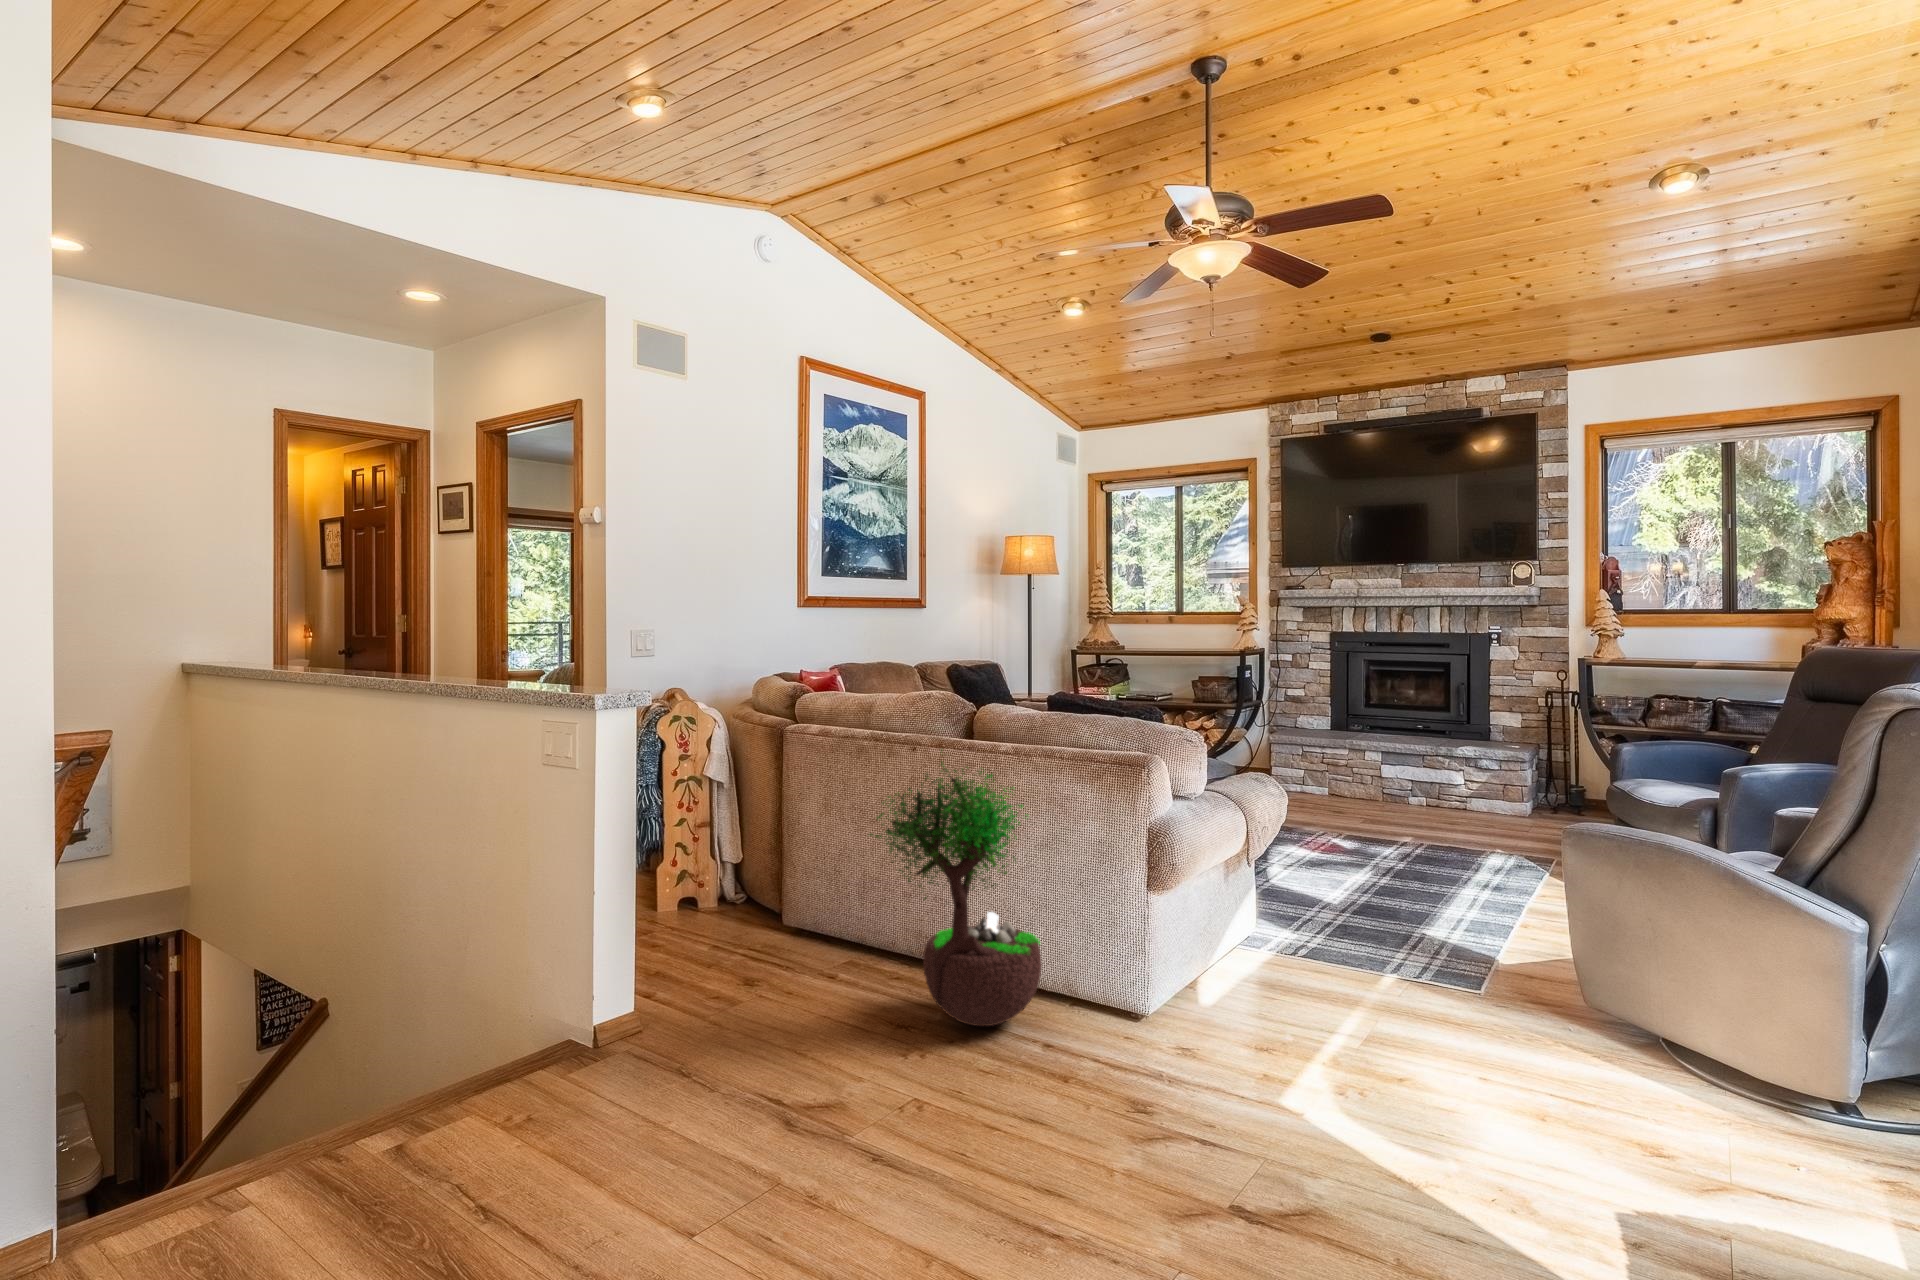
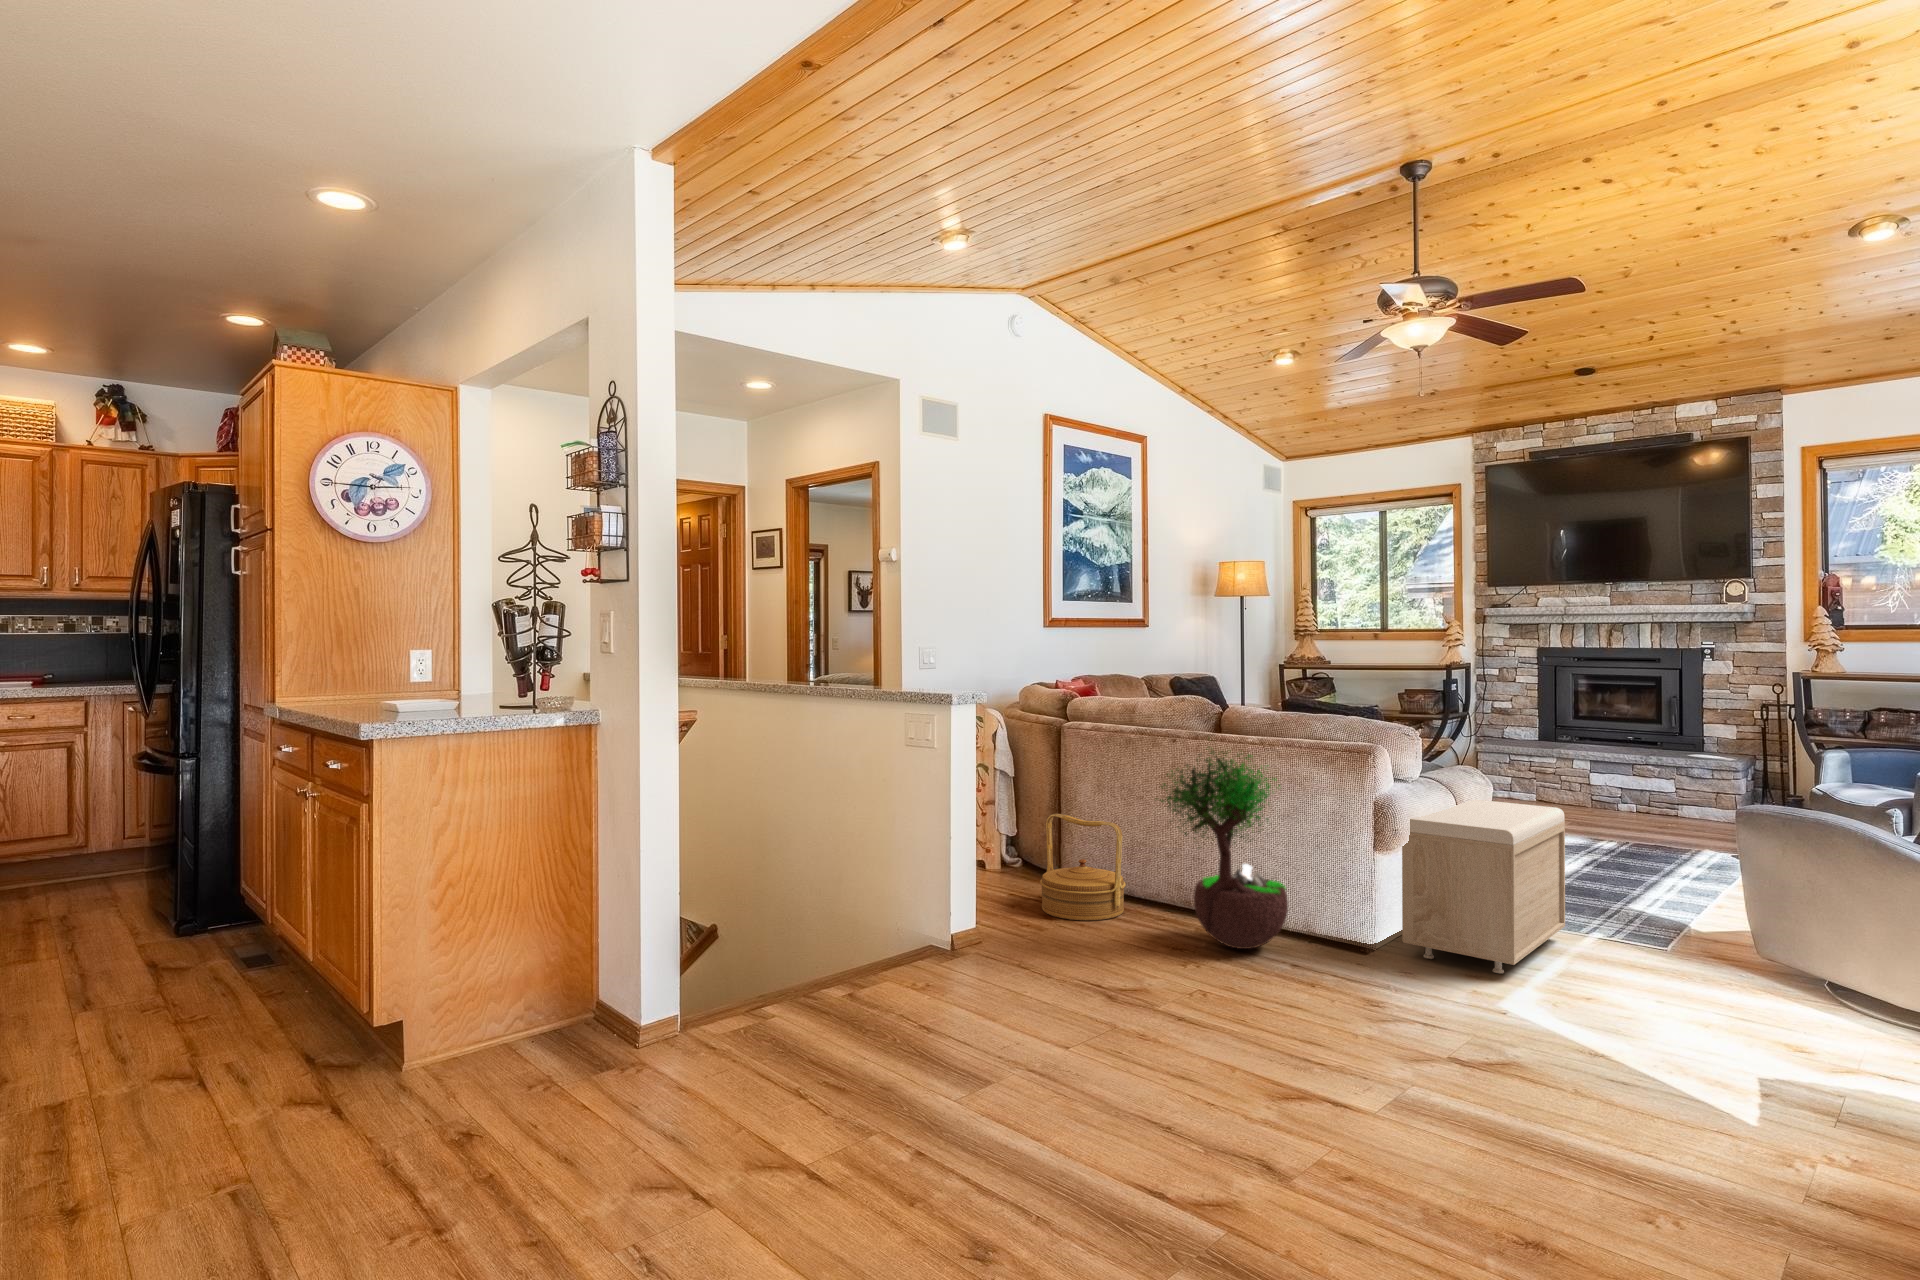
storage bench: none [1176,814,1370,1046] -> present [1402,799,1565,973]
woven basket: none [739,845,851,988] -> present [1040,814,1126,920]

